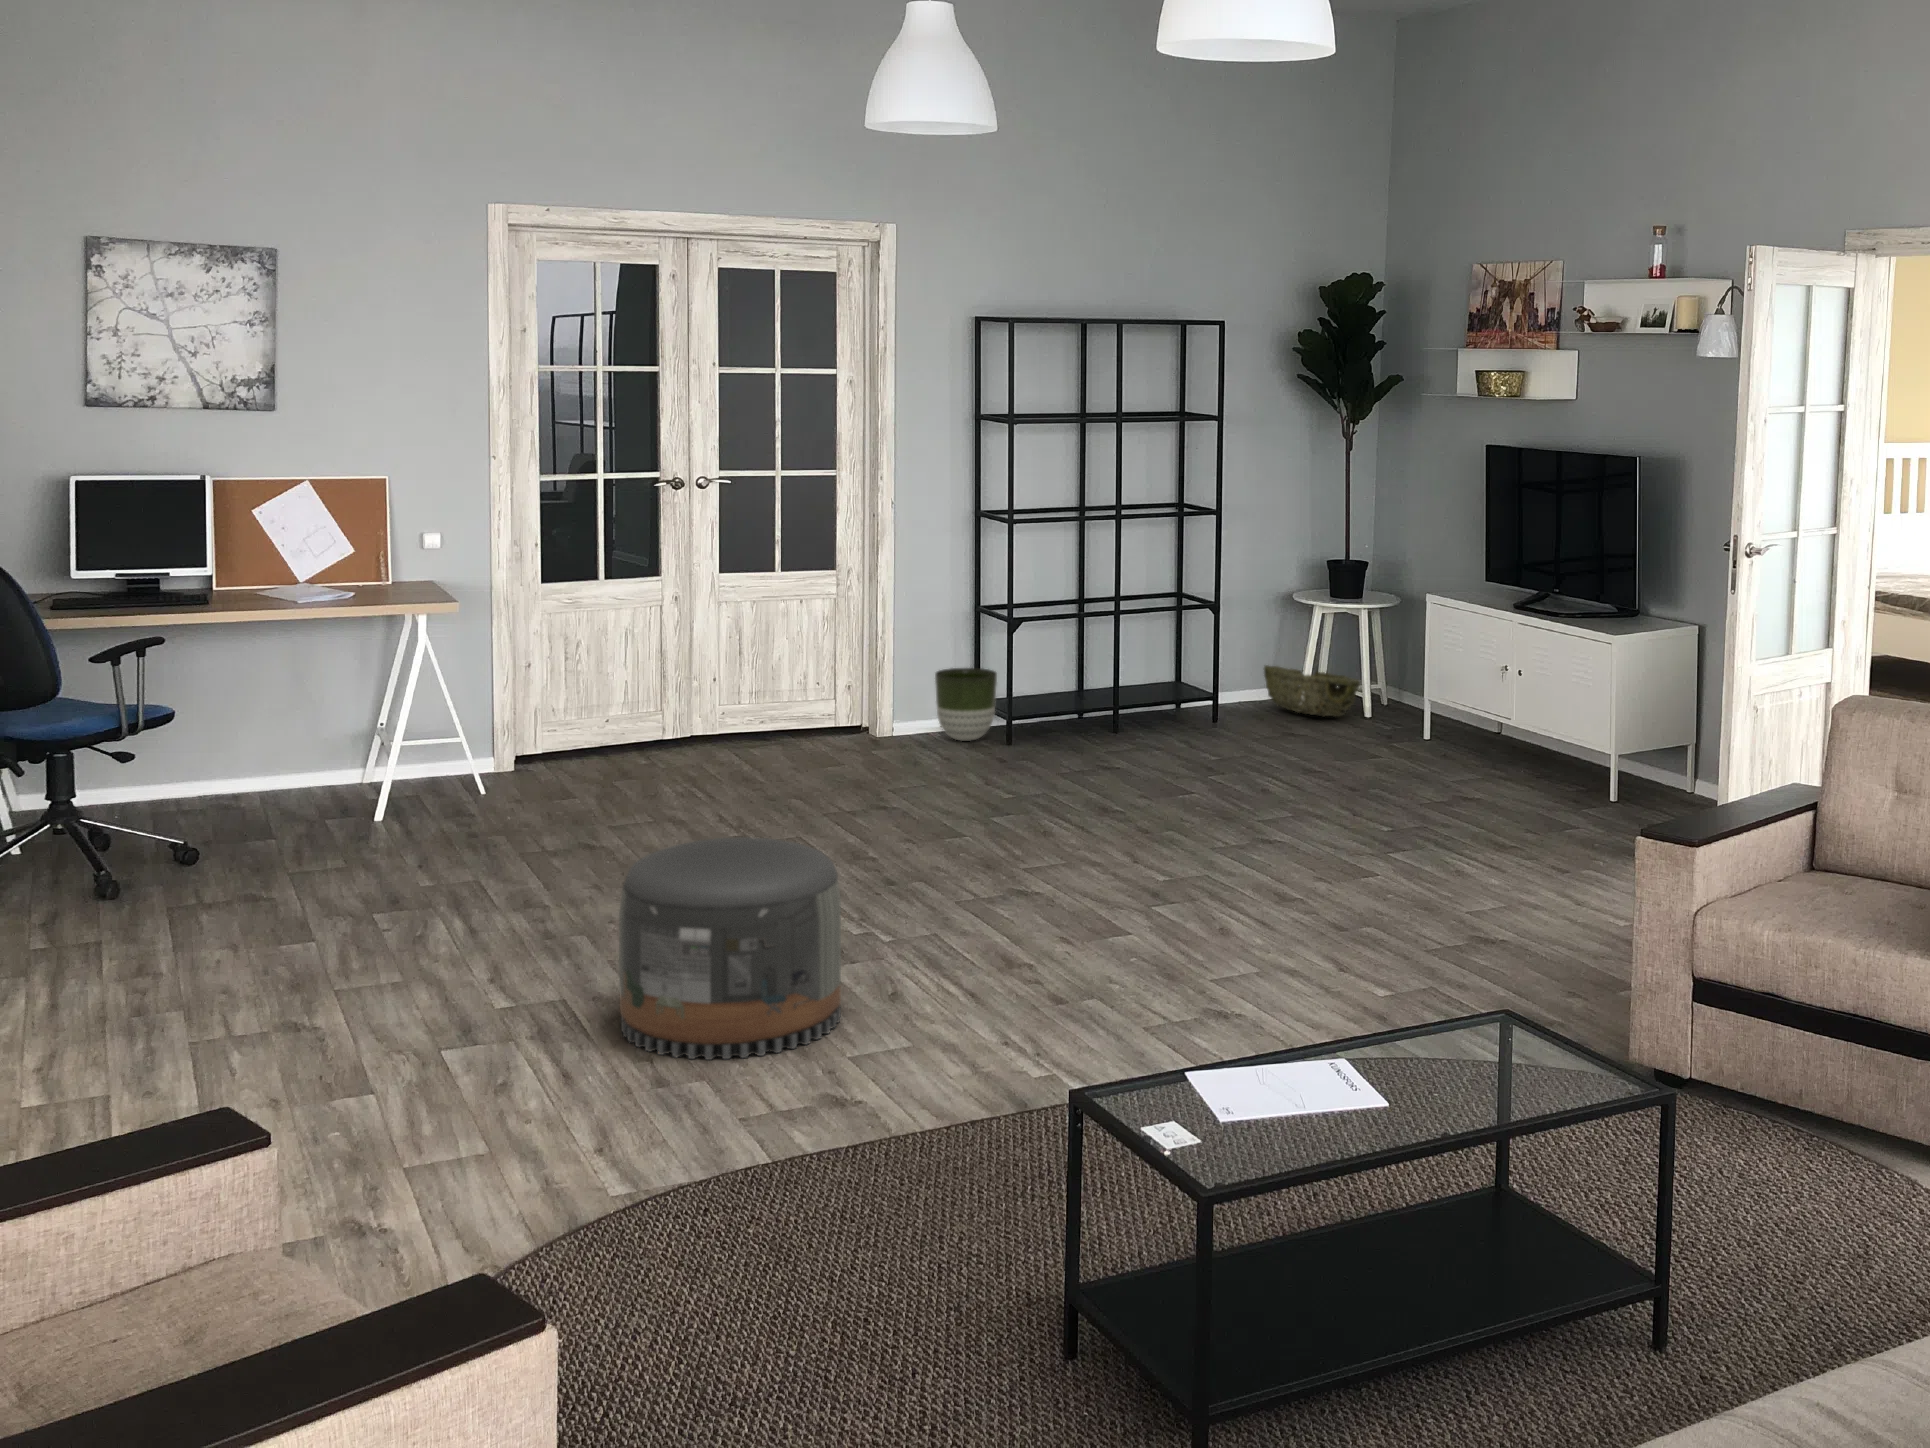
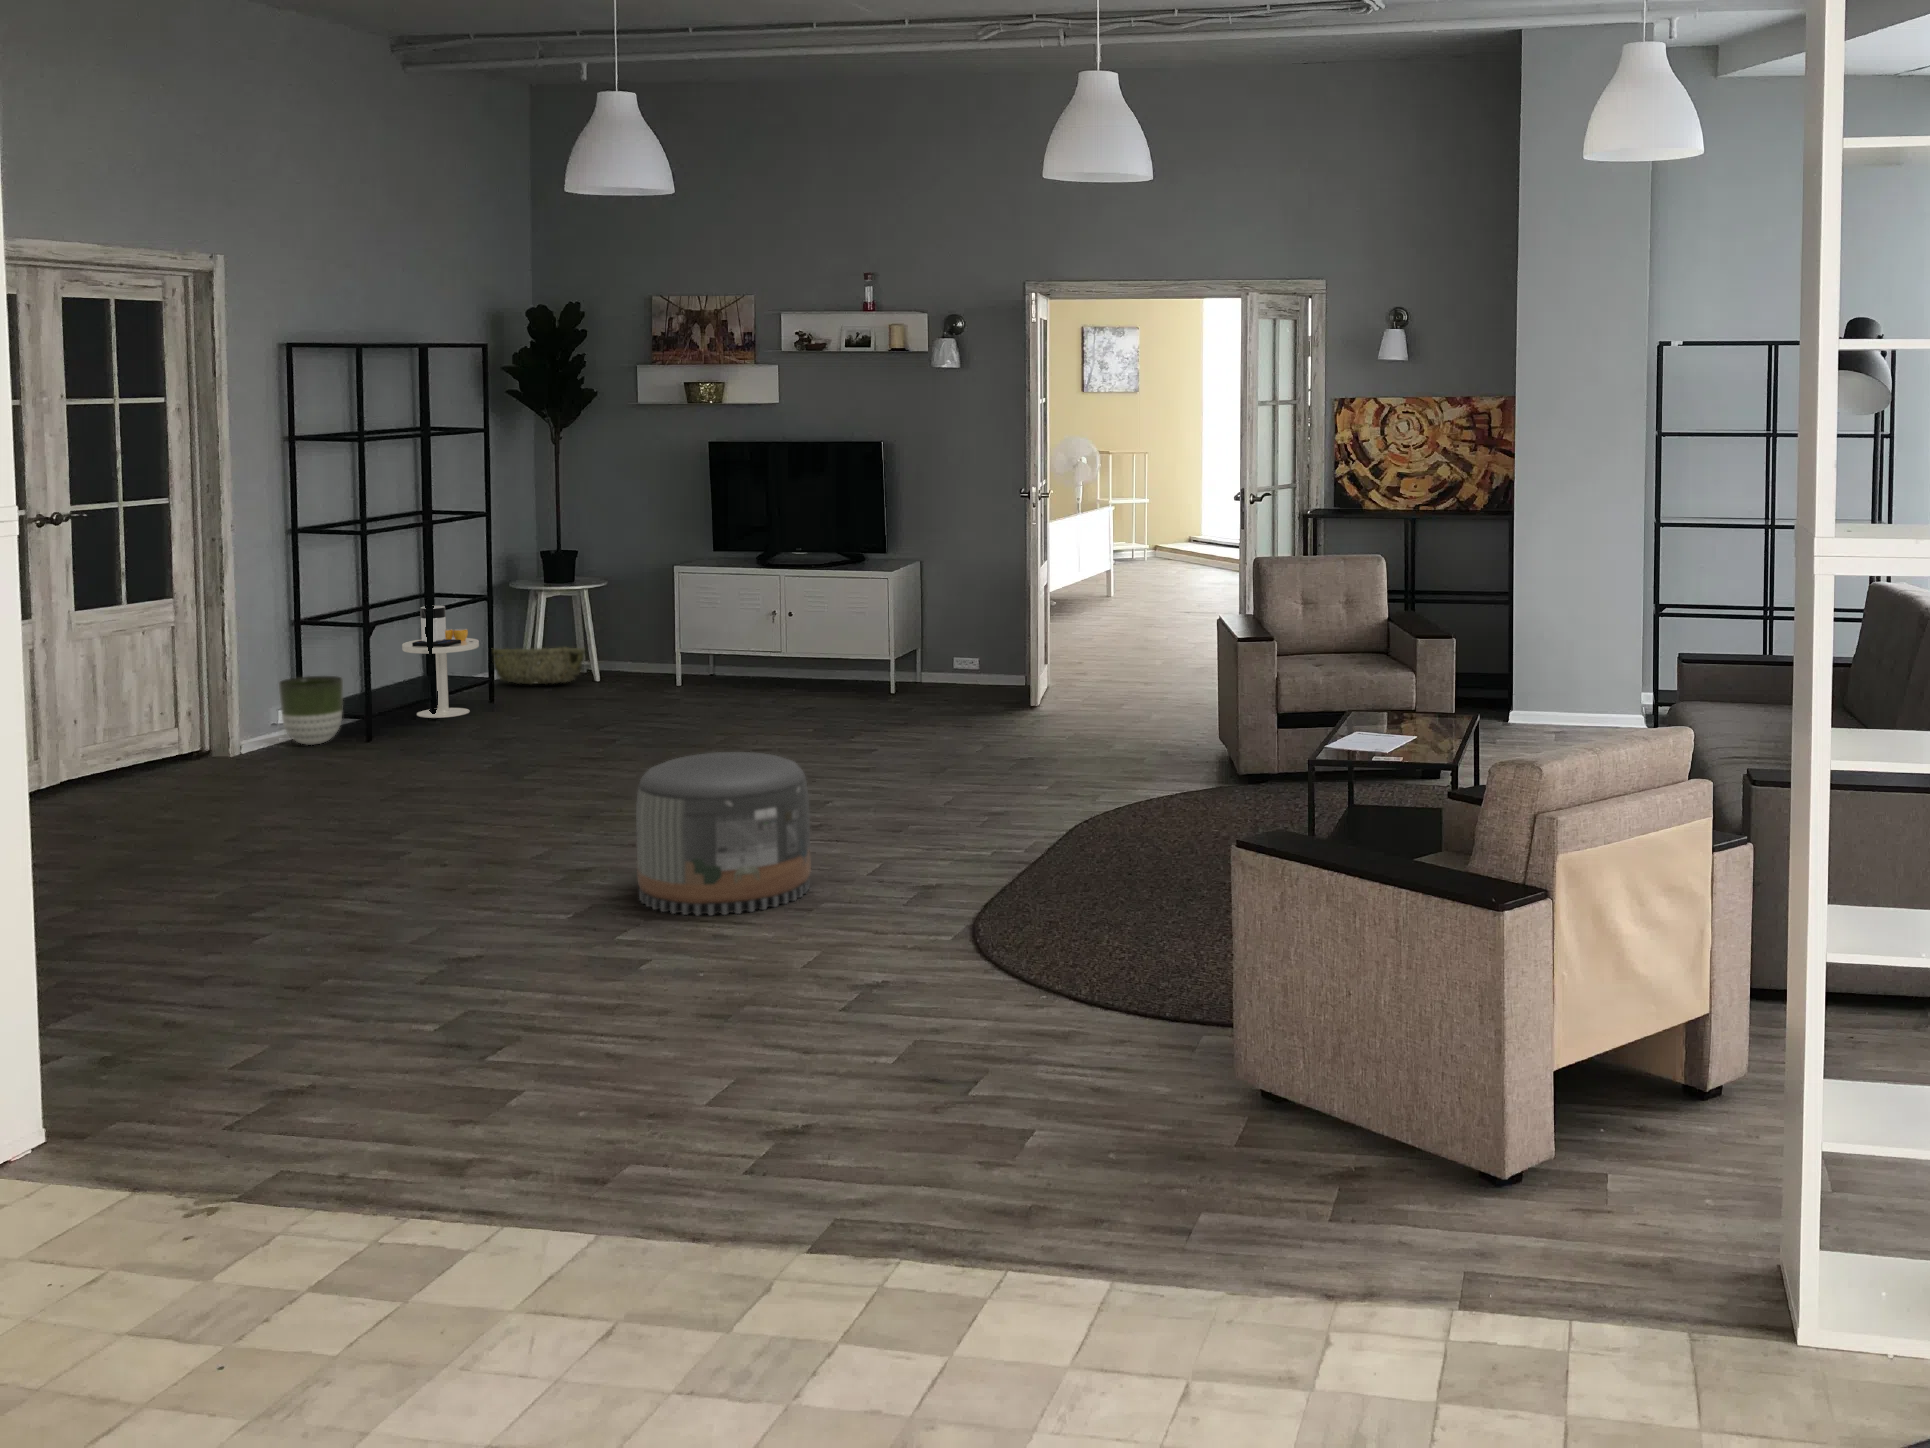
side table: none [1106,609,1185,735] -> present [402,605,479,718]

